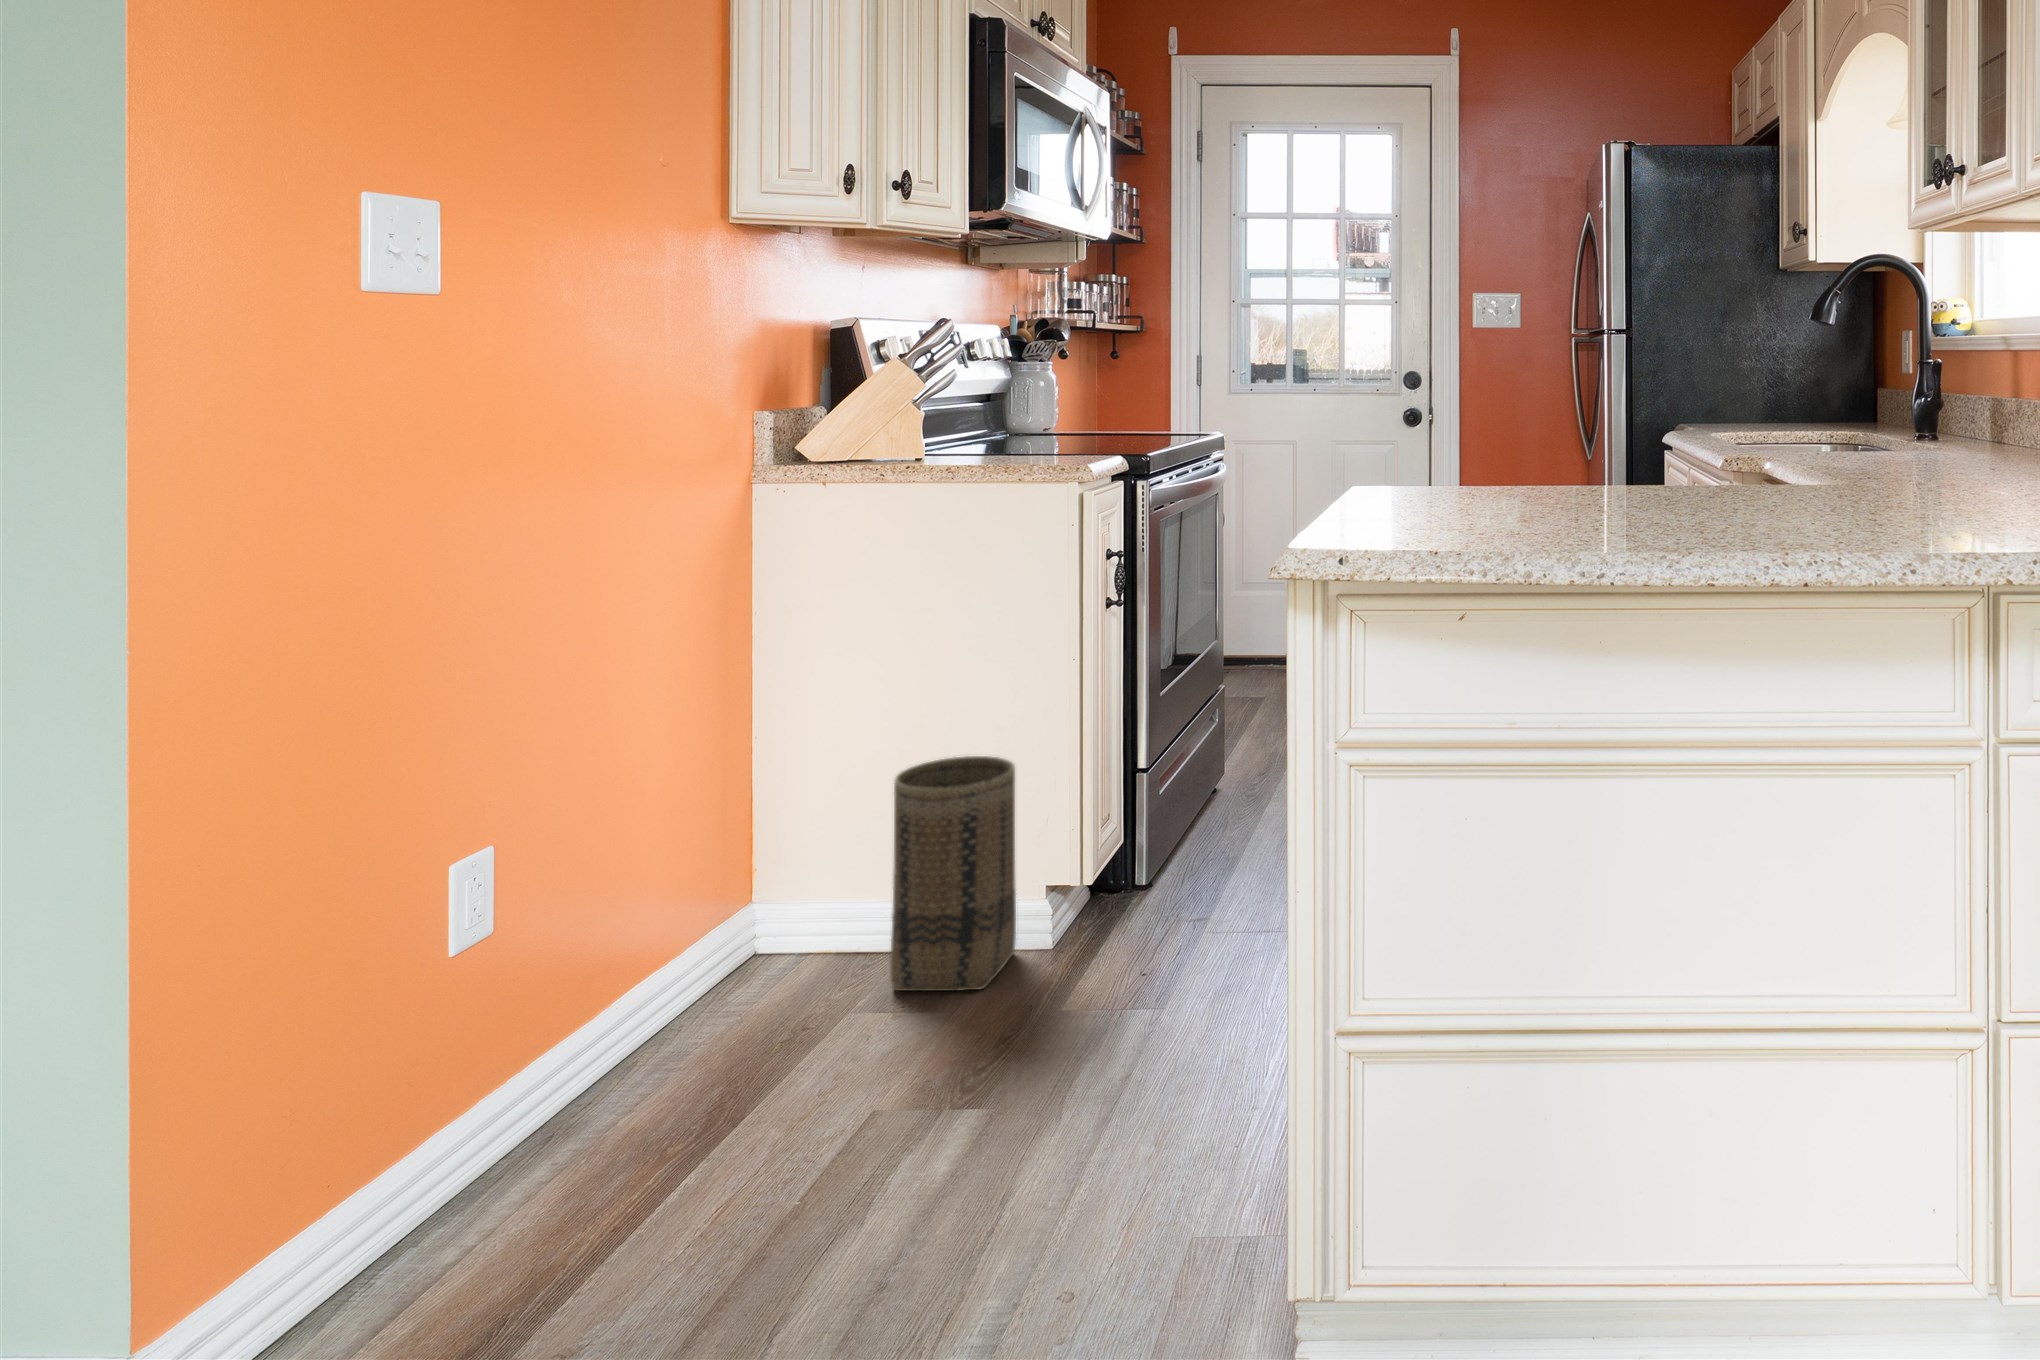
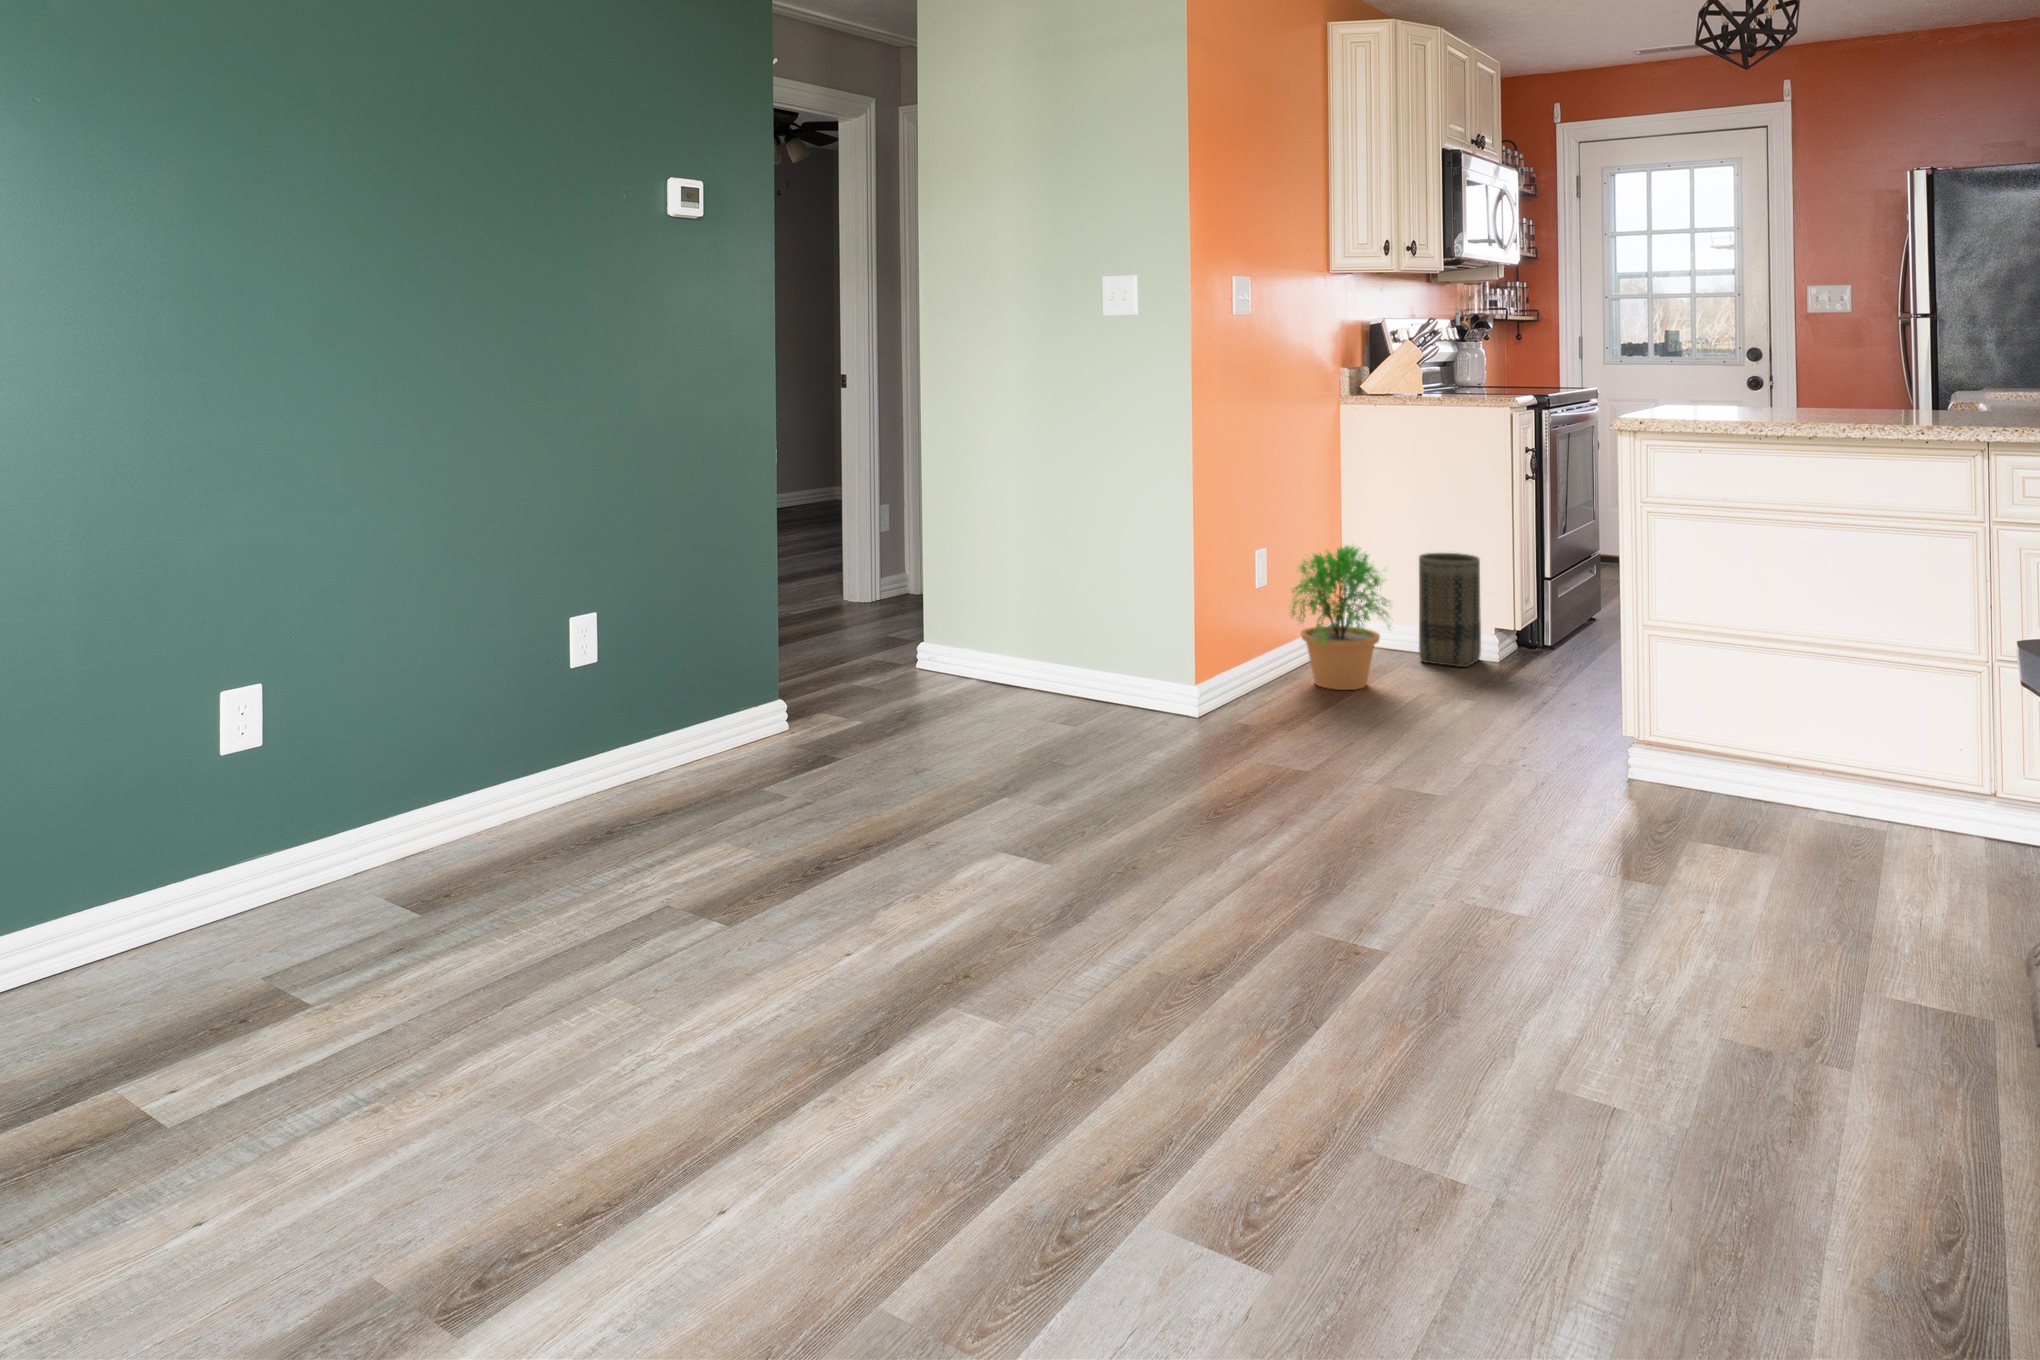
potted plant: none [529,803,816,1166] -> present [1290,546,1390,690]

